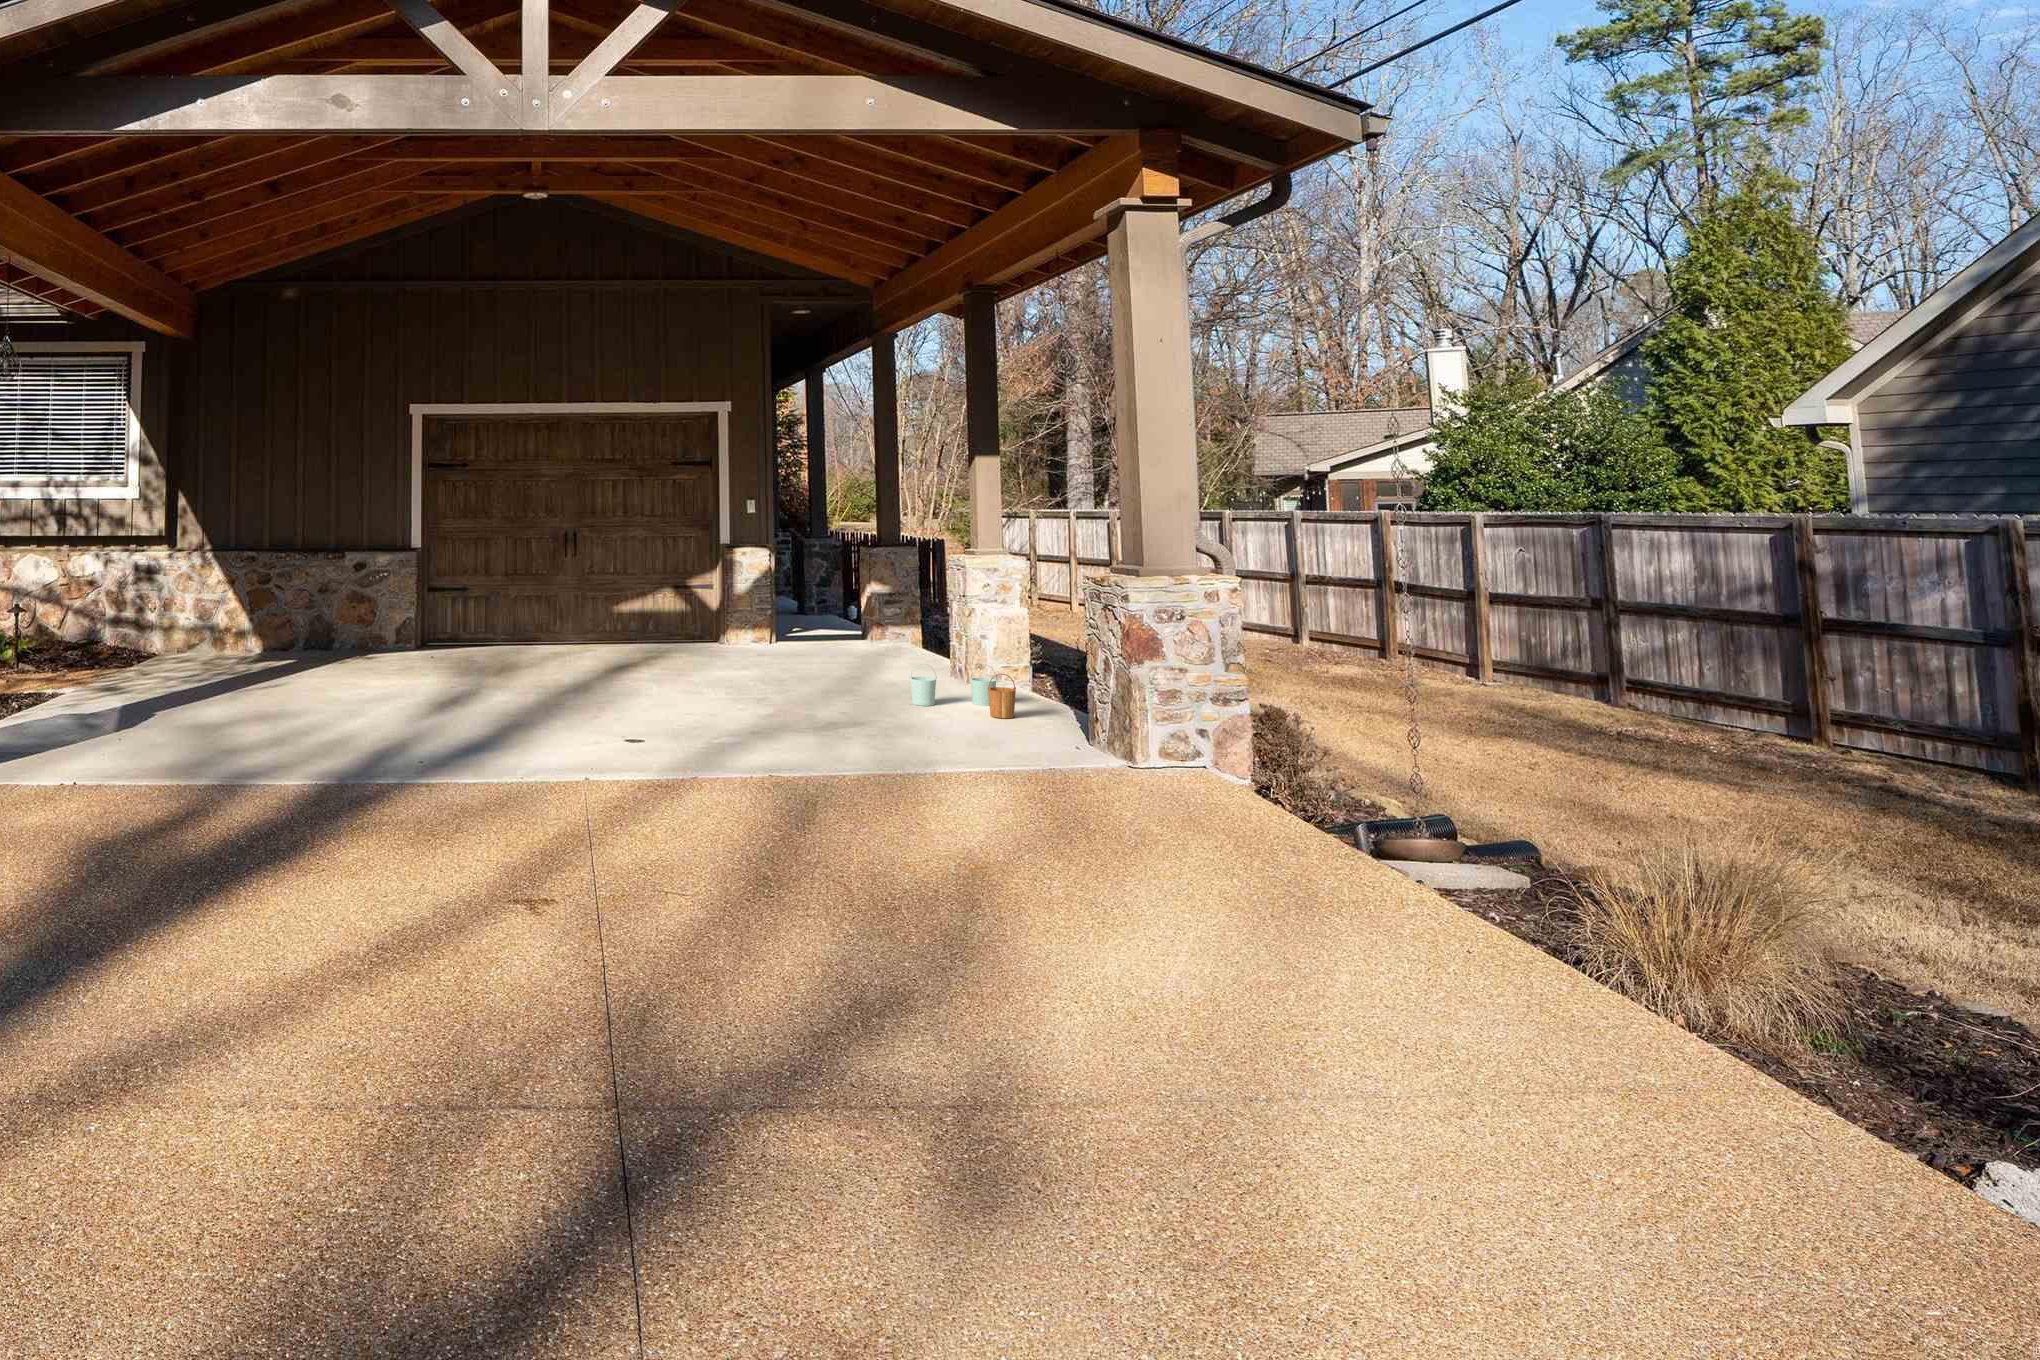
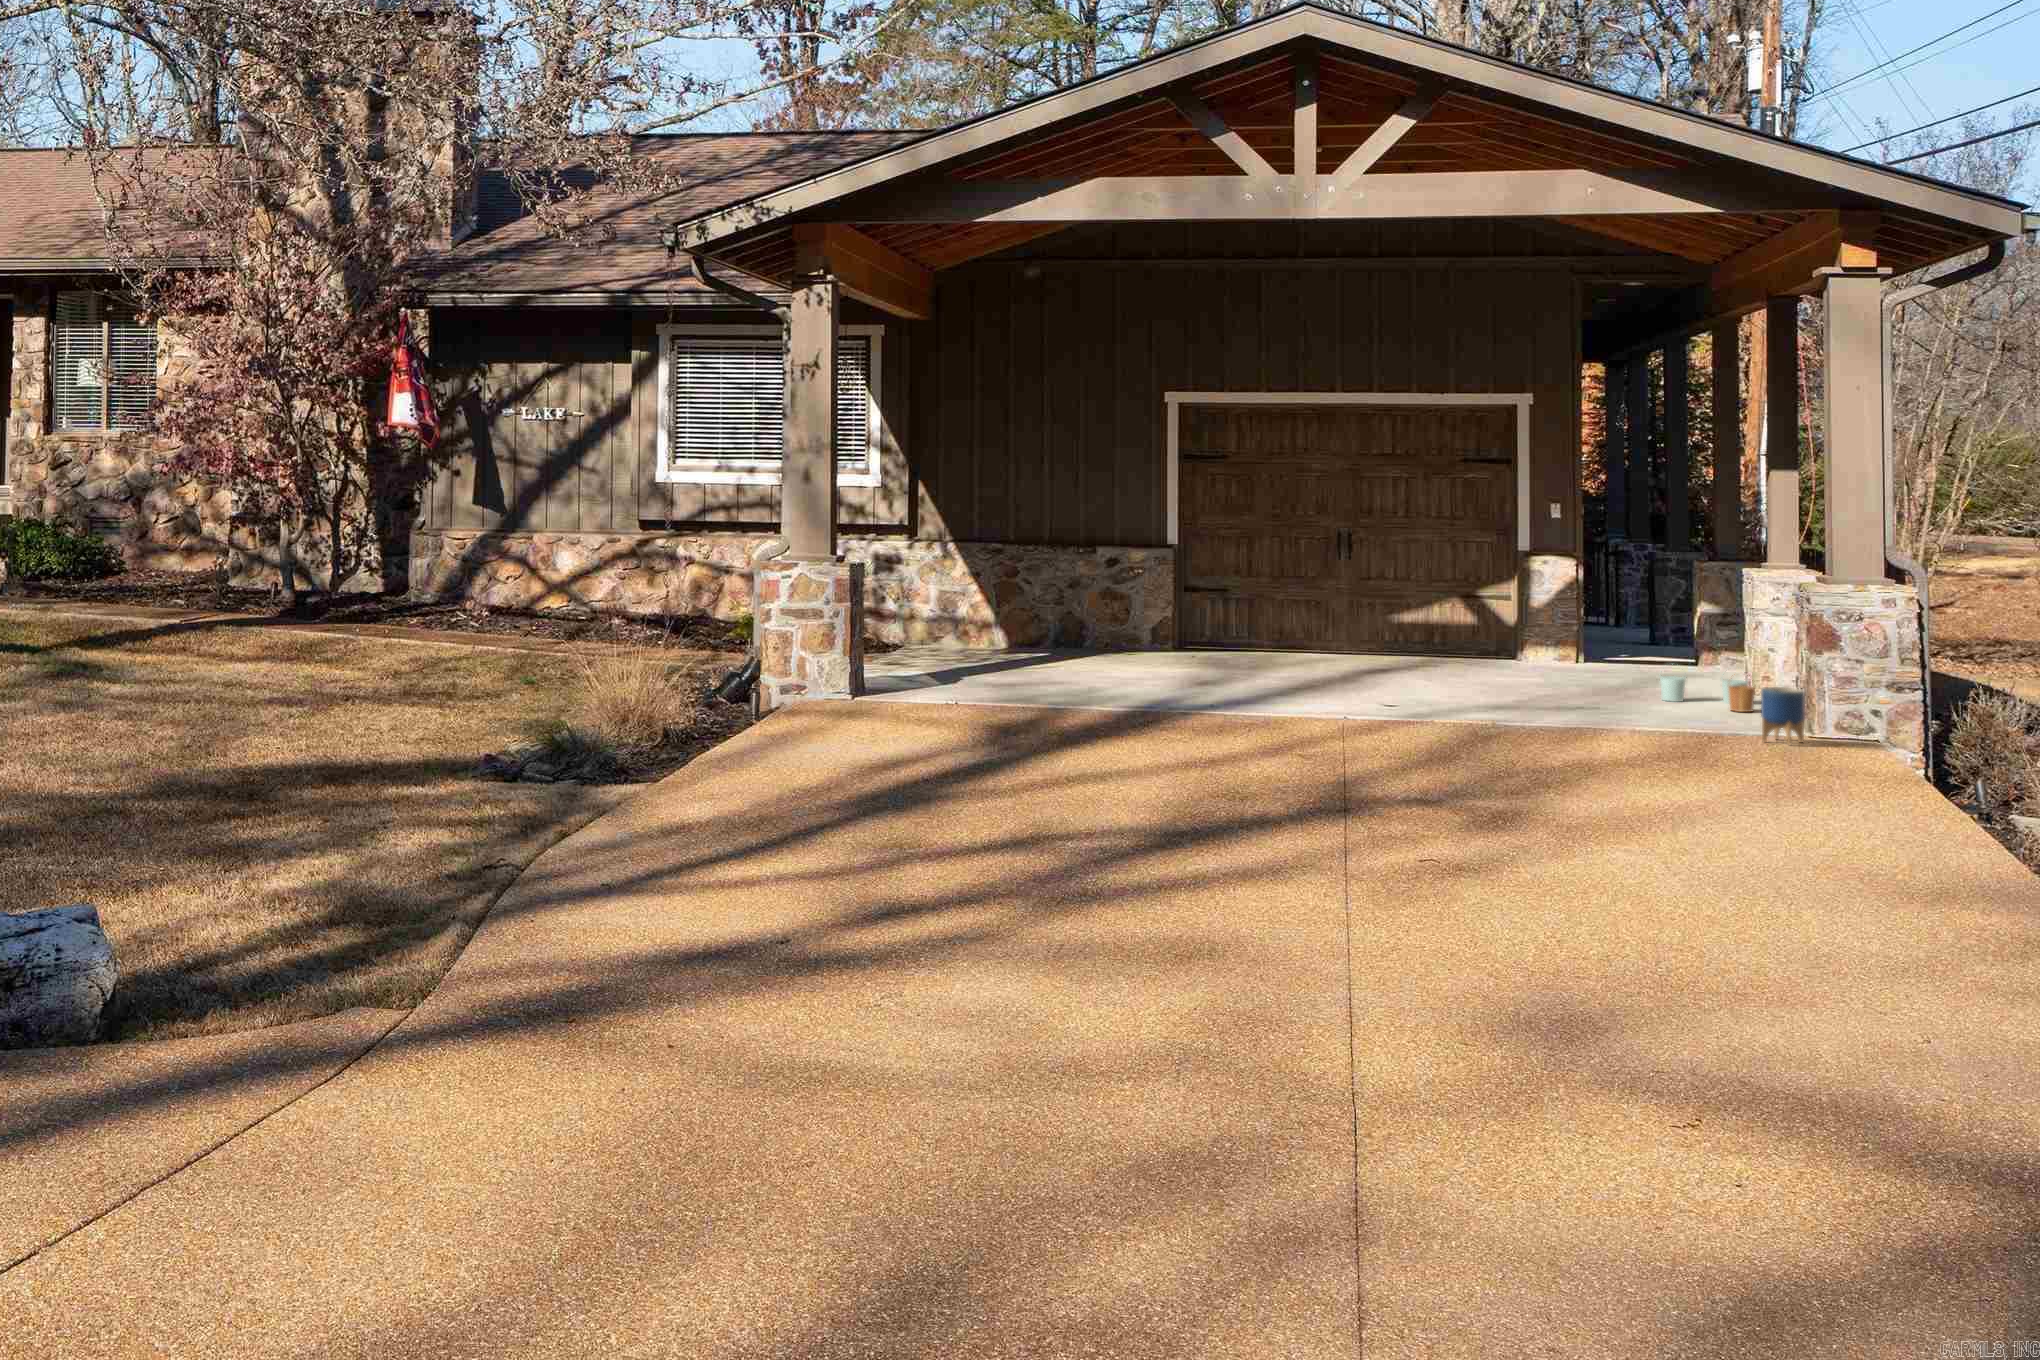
planter: none [1071,701,1120,775] -> present [1761,687,1805,744]

